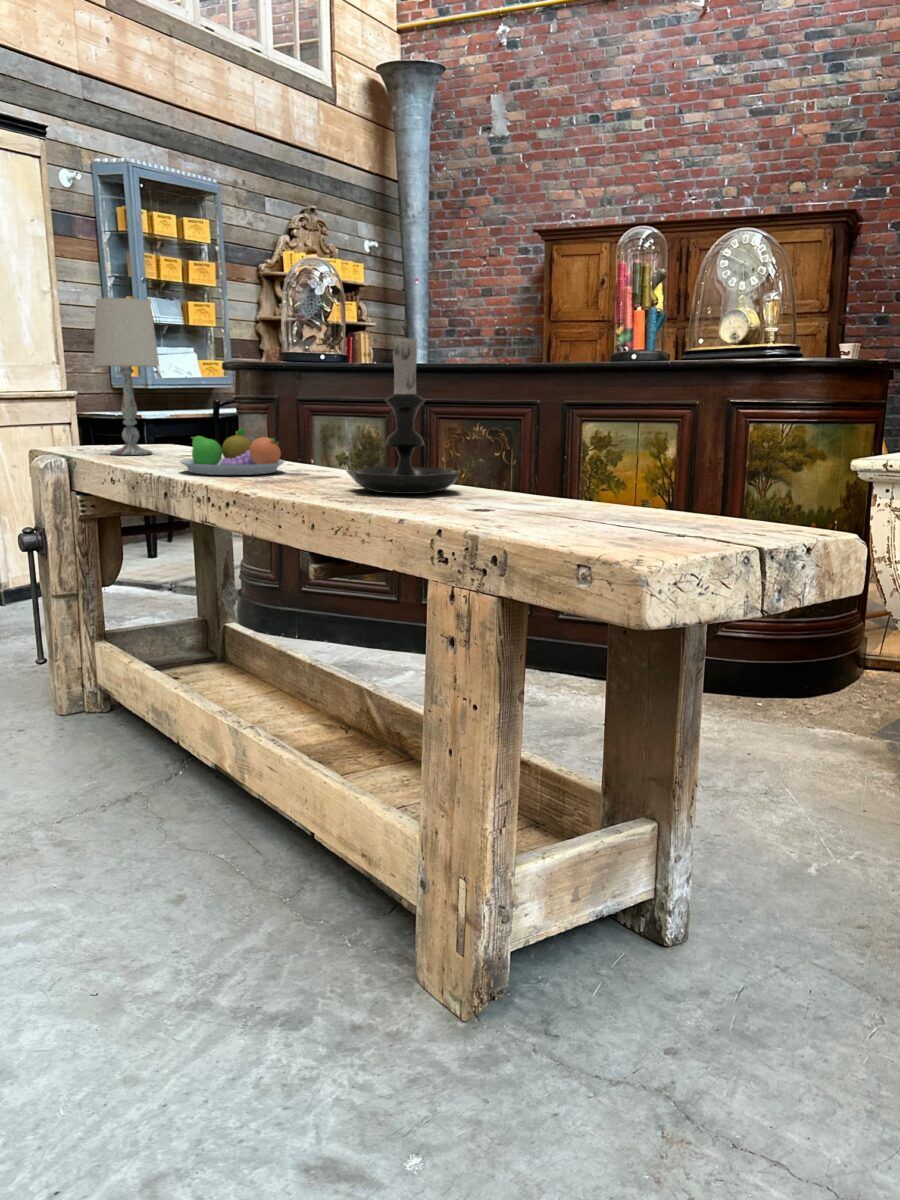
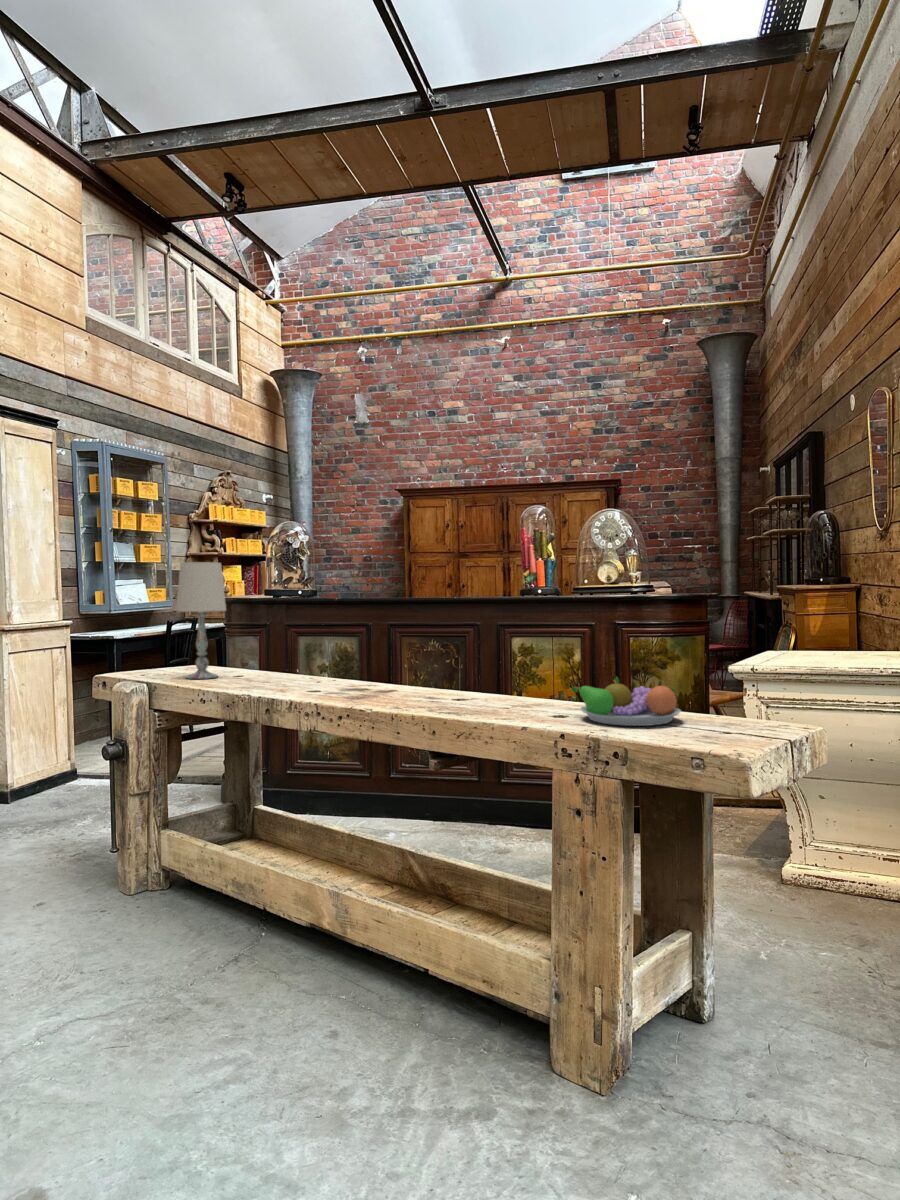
candle holder: present [346,326,458,494] -> none [438,591,520,706]
fruit bowl: present [180,429,285,475] -> present [572,677,681,726]

